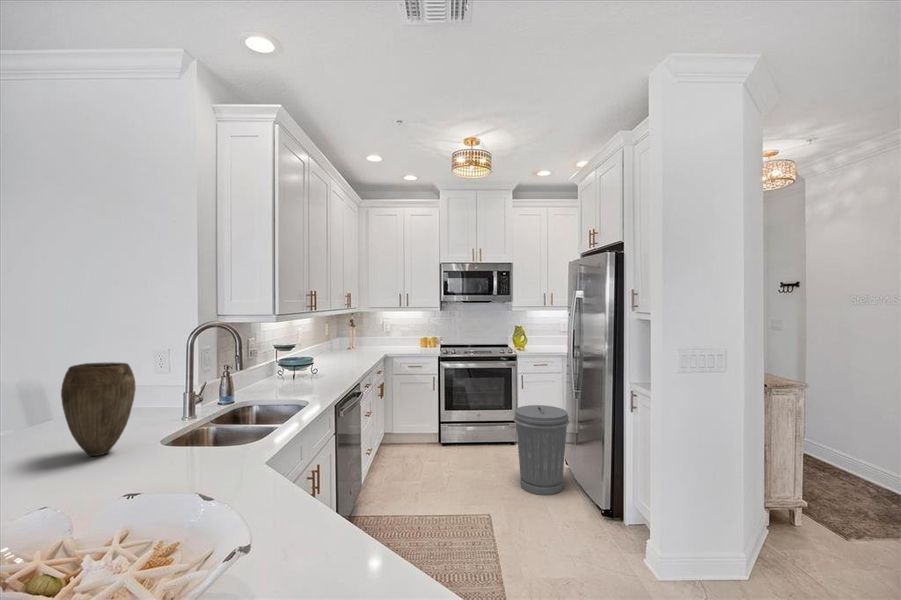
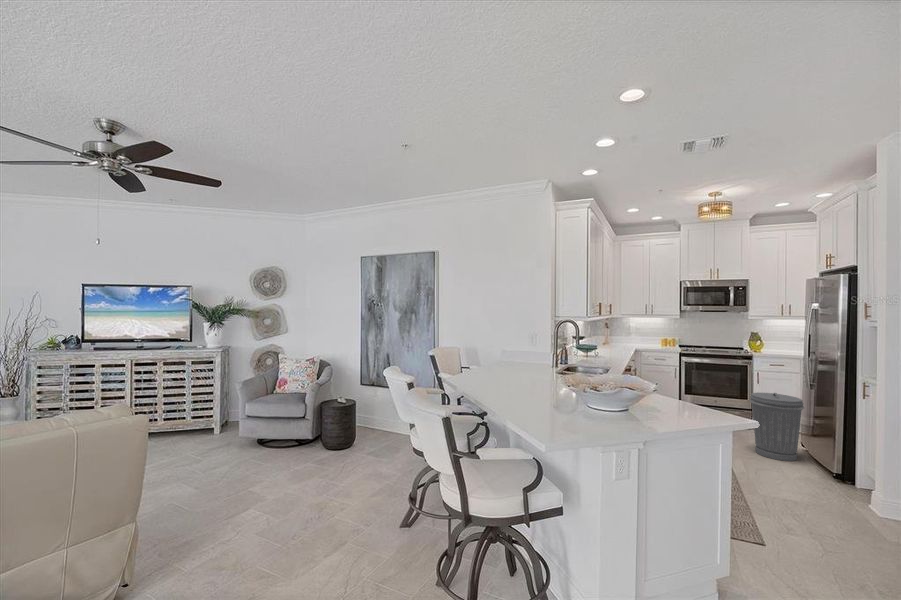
vase: present [61,362,136,456] -> none [525,333,550,371]

